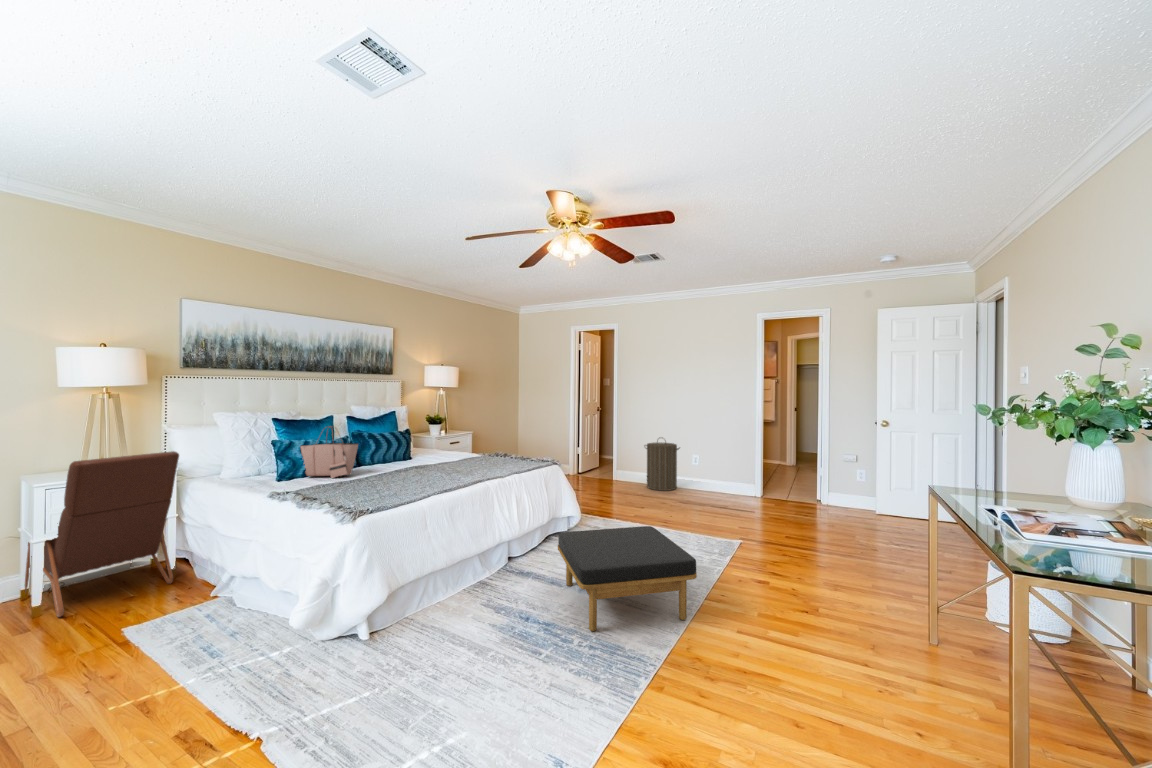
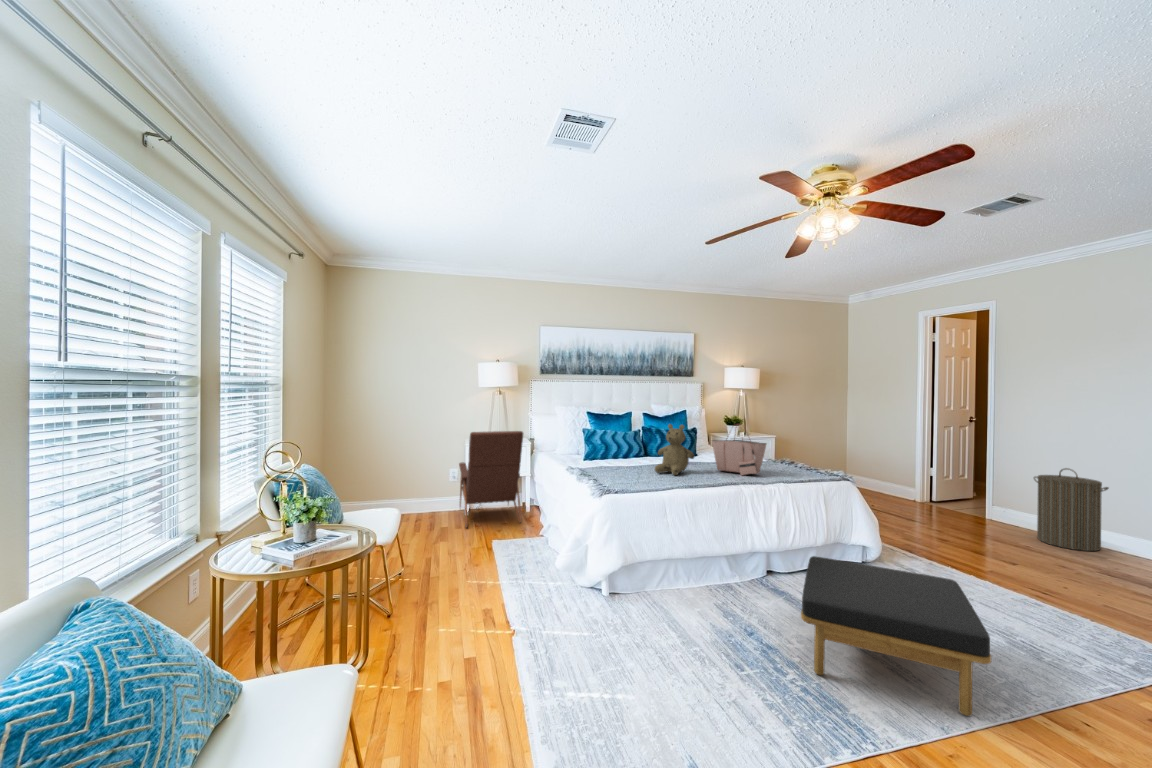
tote bag: present [300,426,358,478] -> present [712,424,766,475]
teddy bear: none [391,426,435,481] -> present [655,424,694,475]

